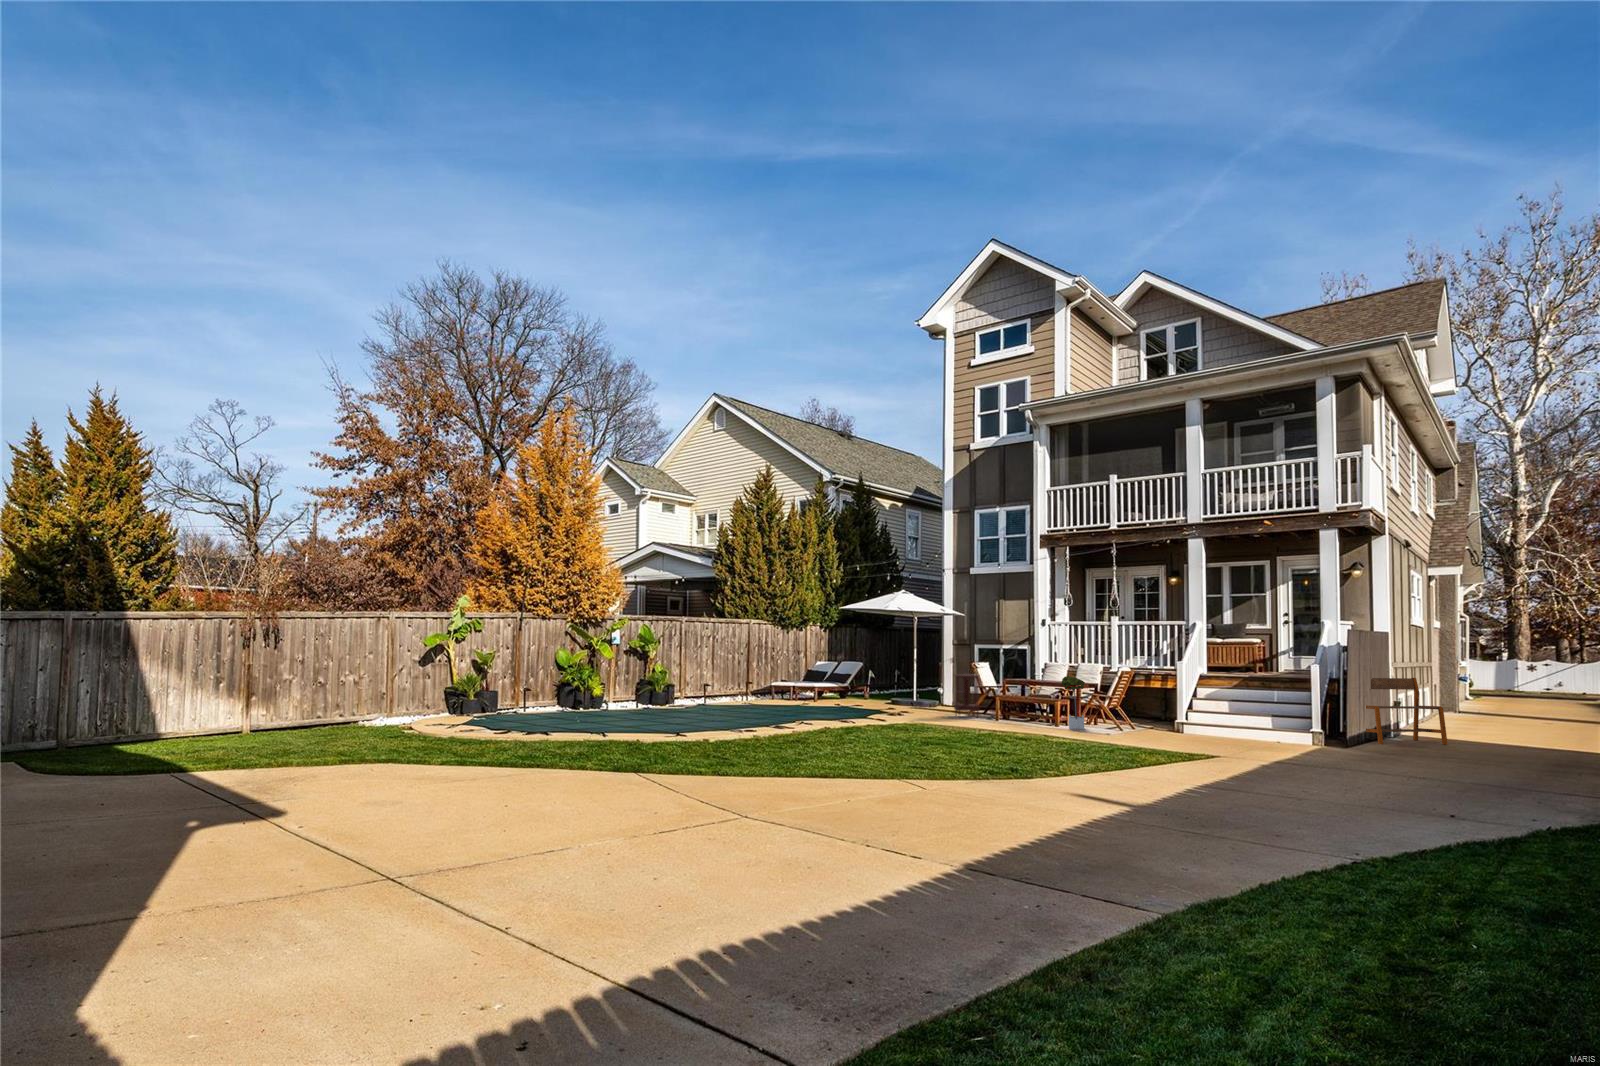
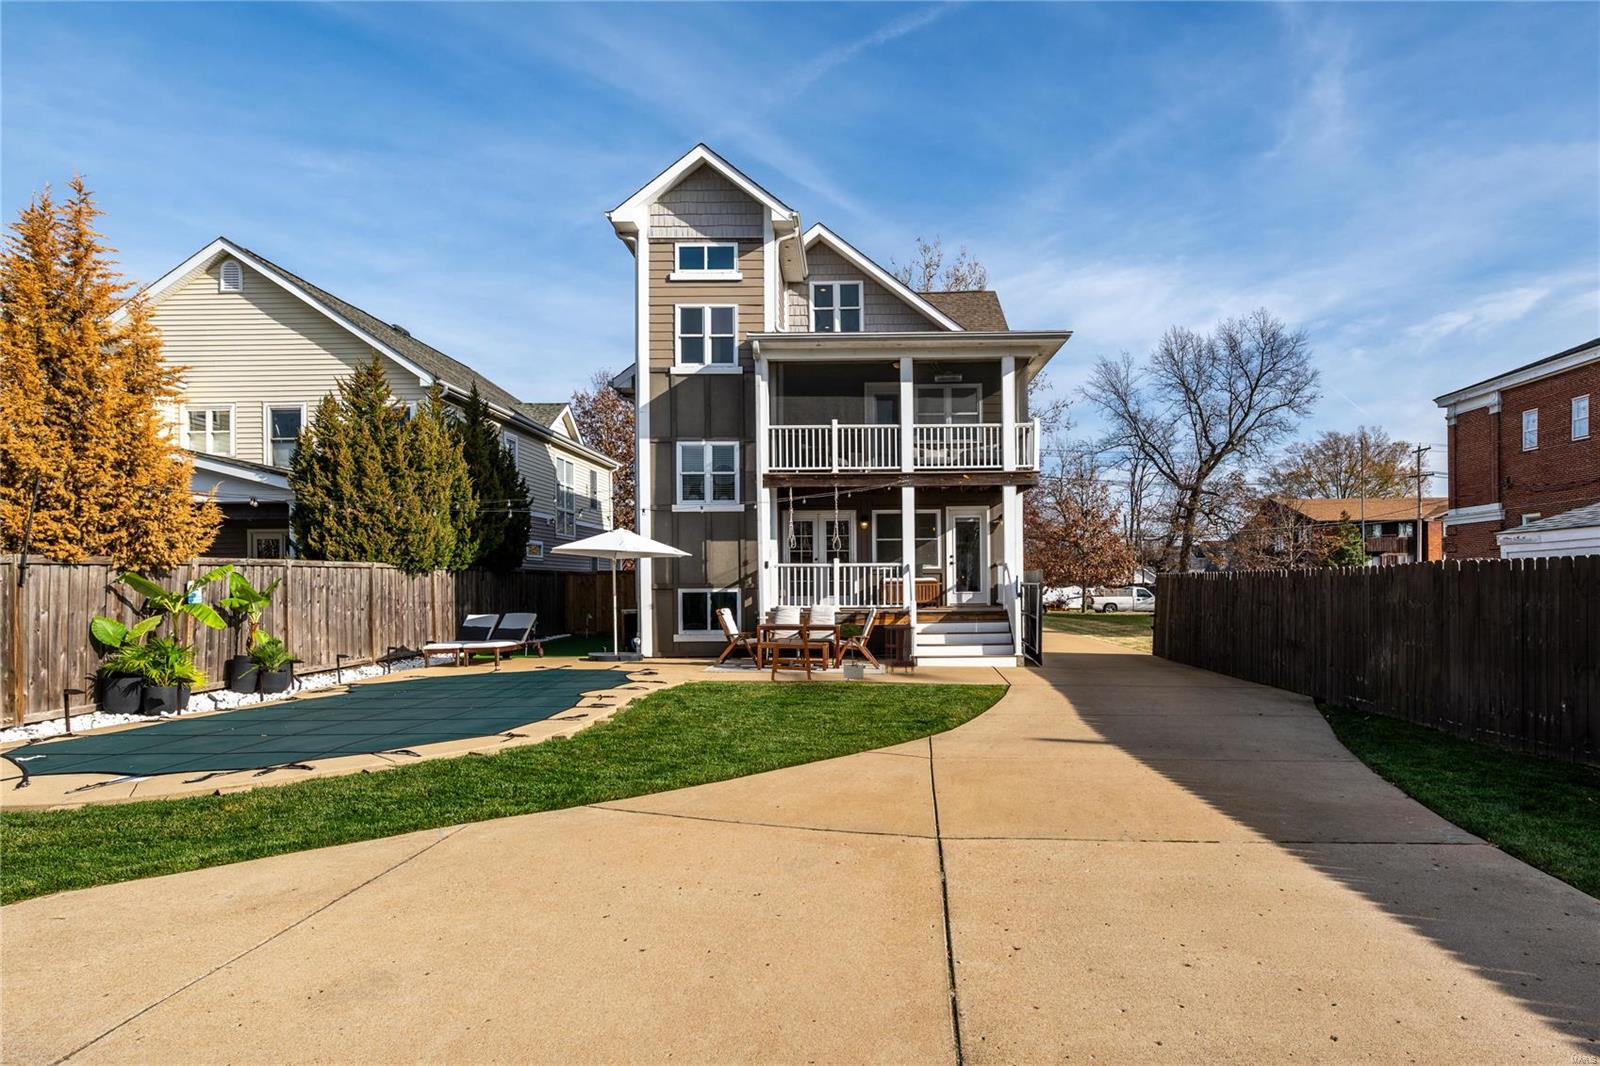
side table: present [954,674,980,715] -> present [884,625,915,675]
bench: present [1366,678,1448,745] -> present [771,614,811,680]

